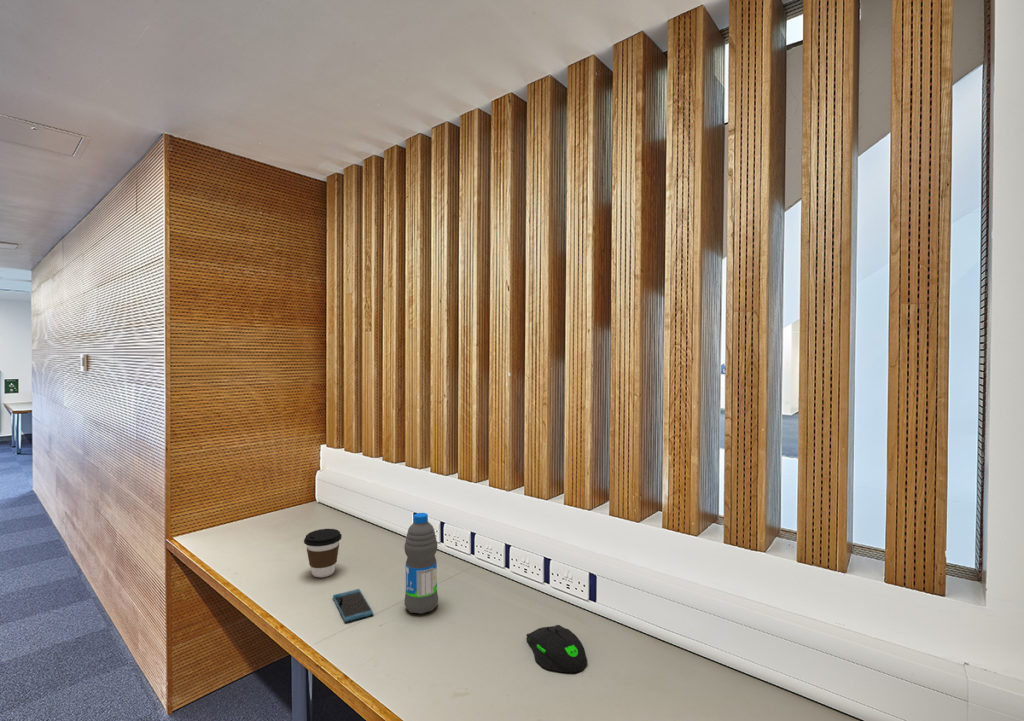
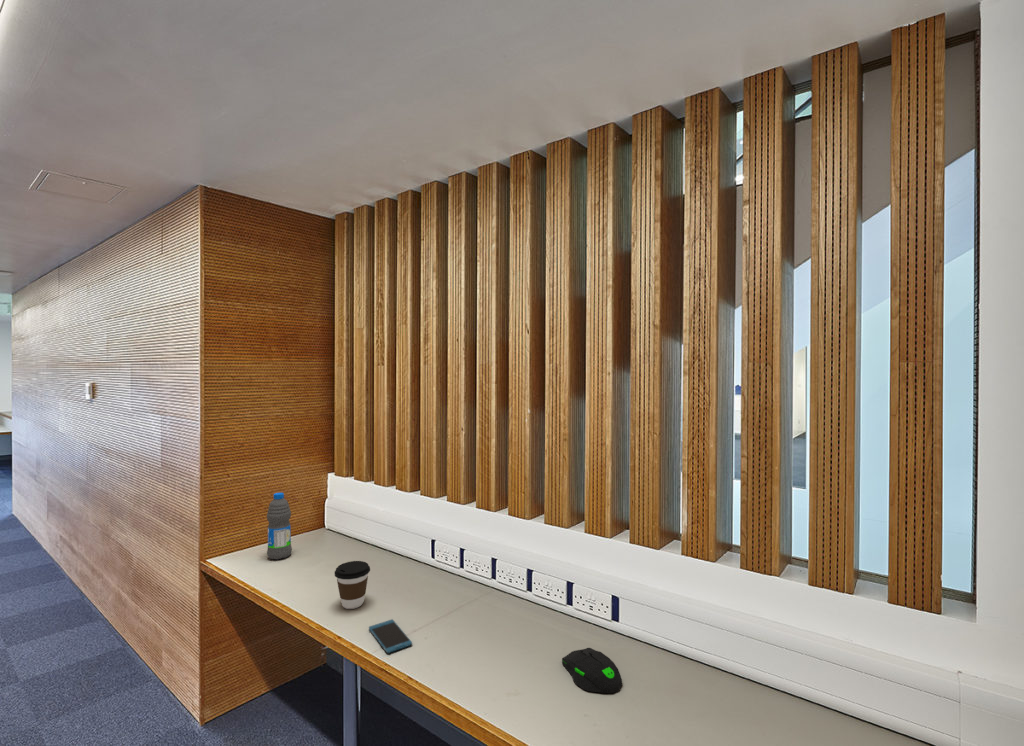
water bottle: present [404,513,438,614] -> present [267,493,292,559]

